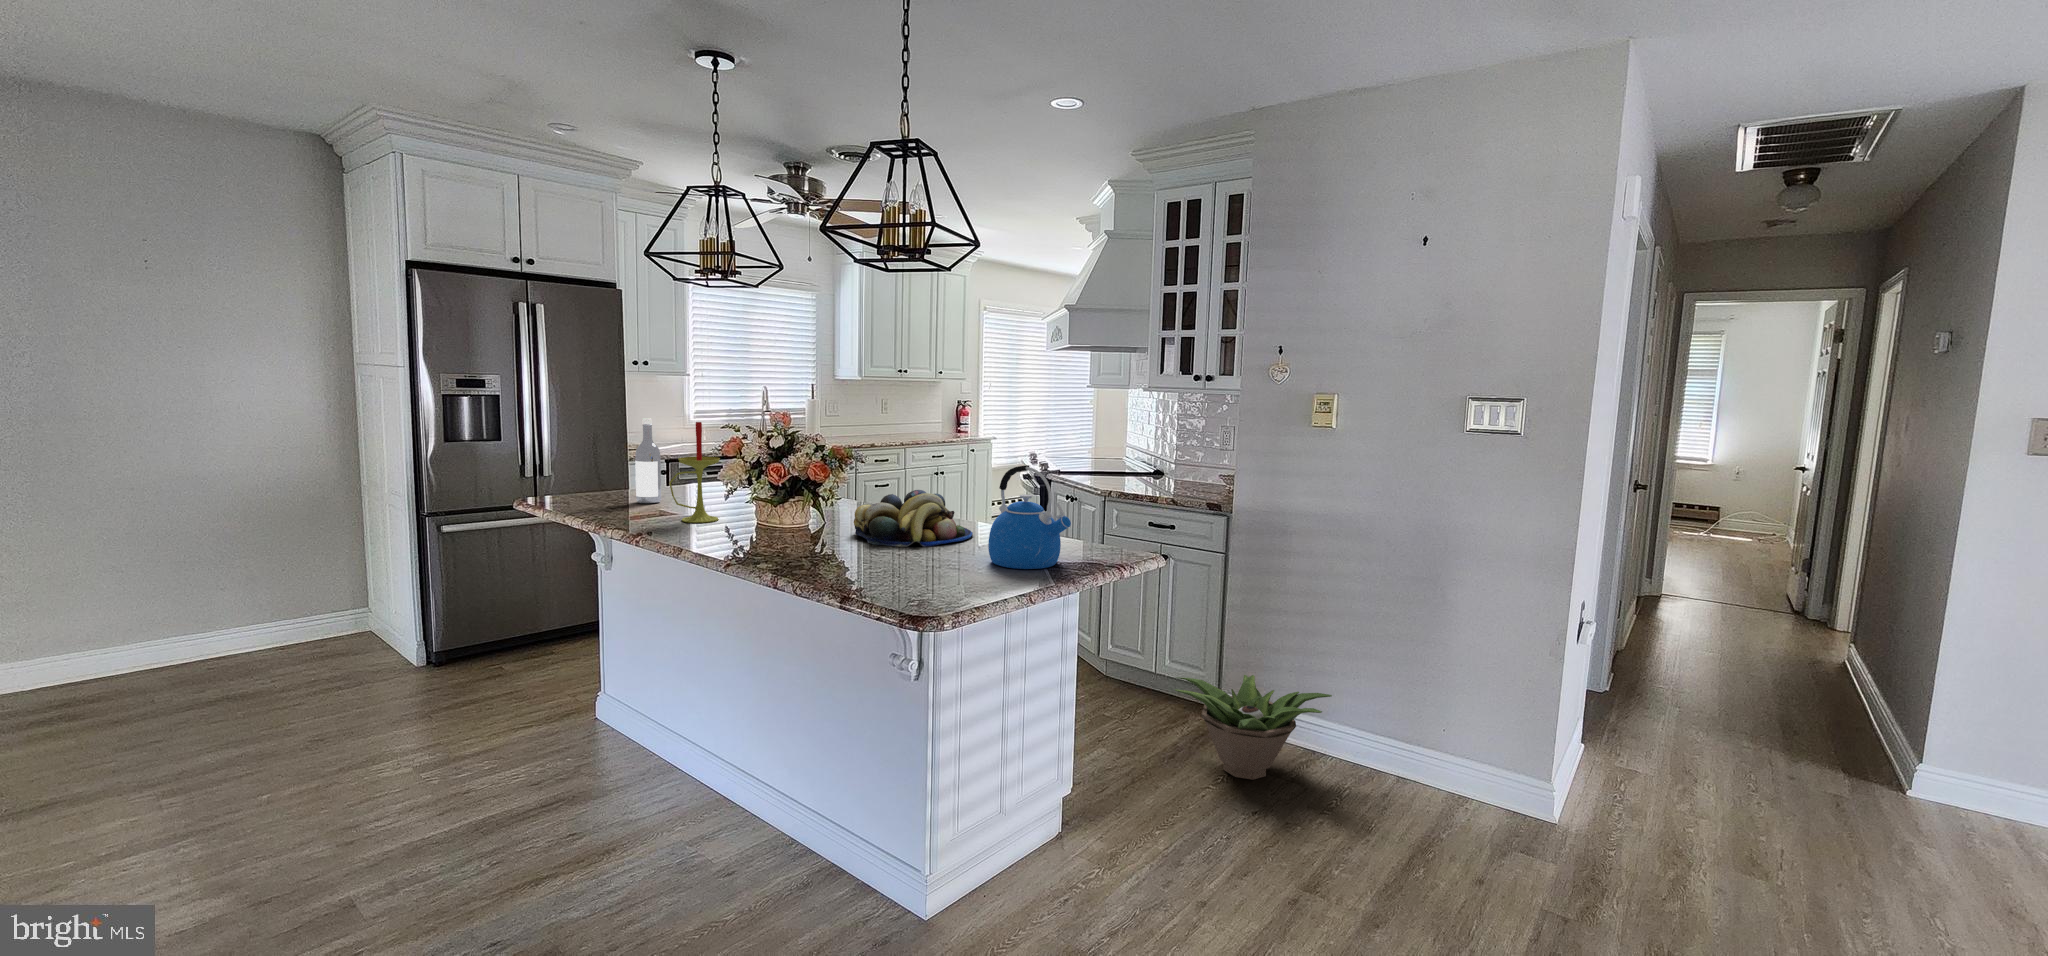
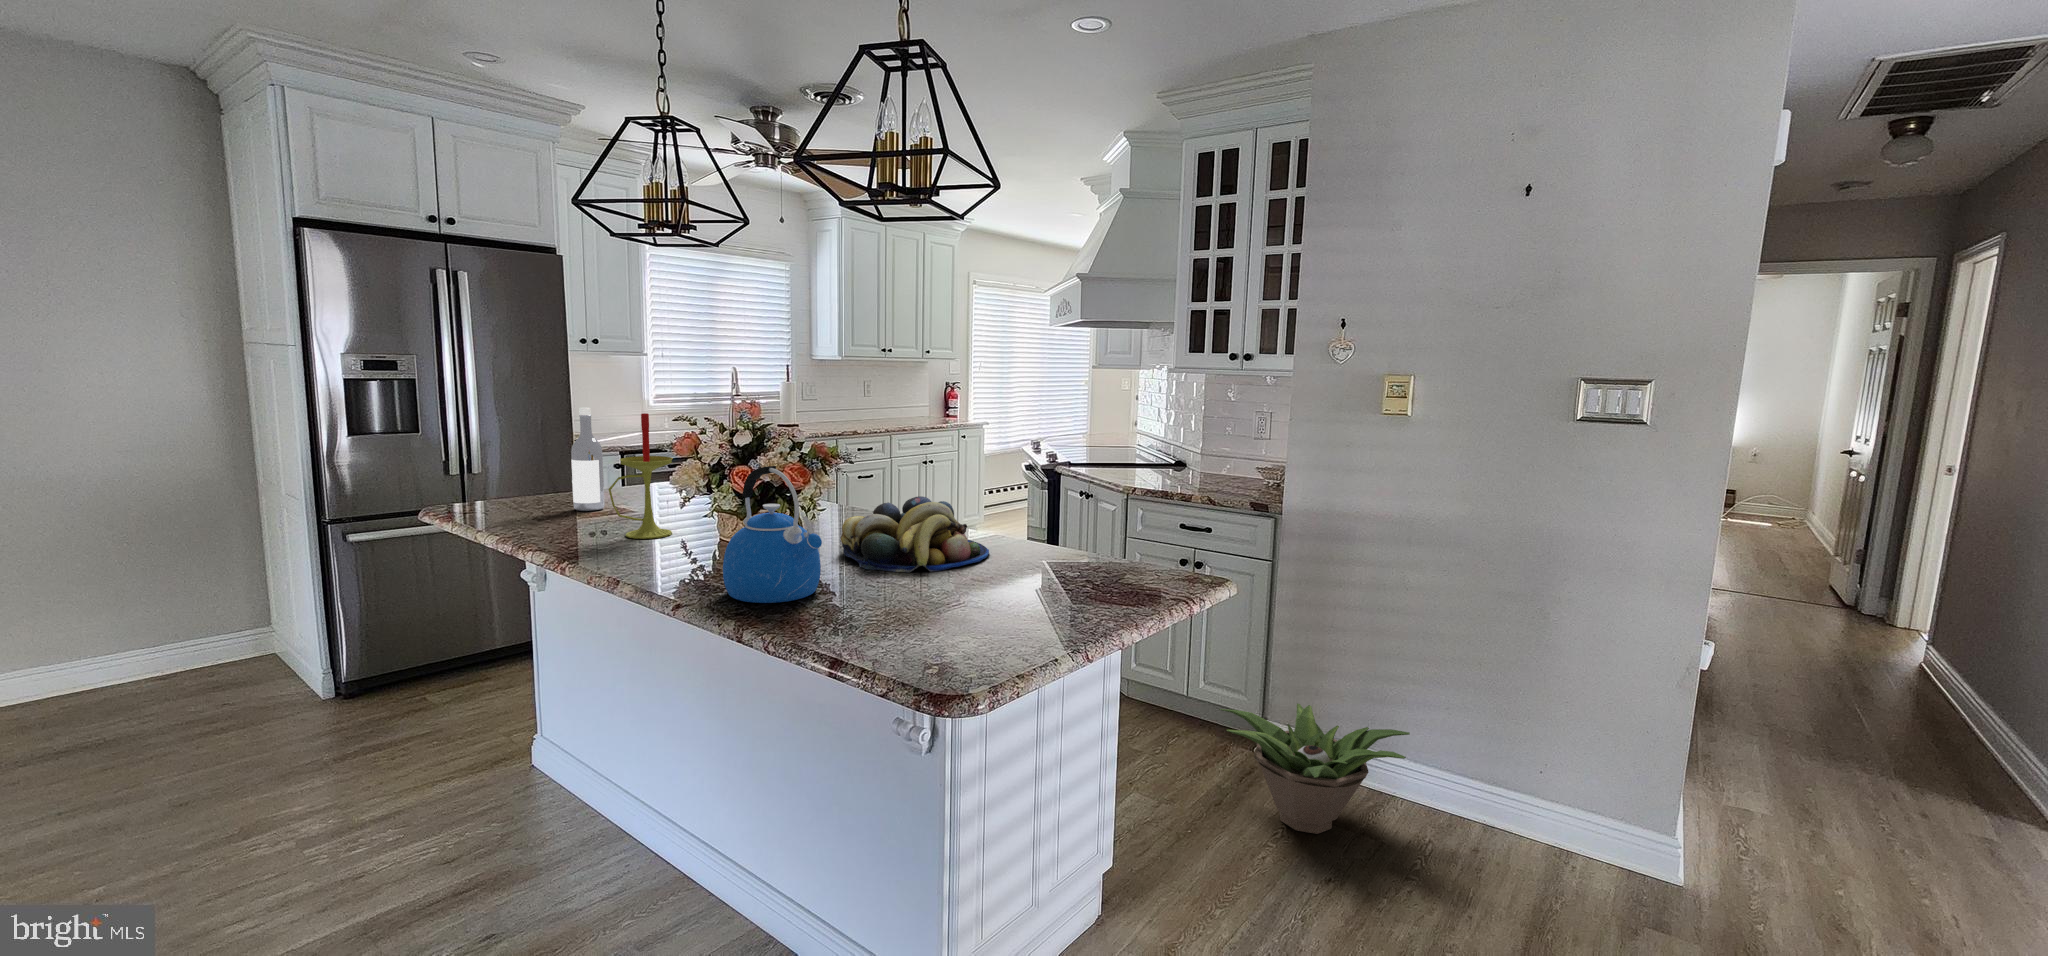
kettle: present [988,465,1071,569] -> present [723,466,822,603]

